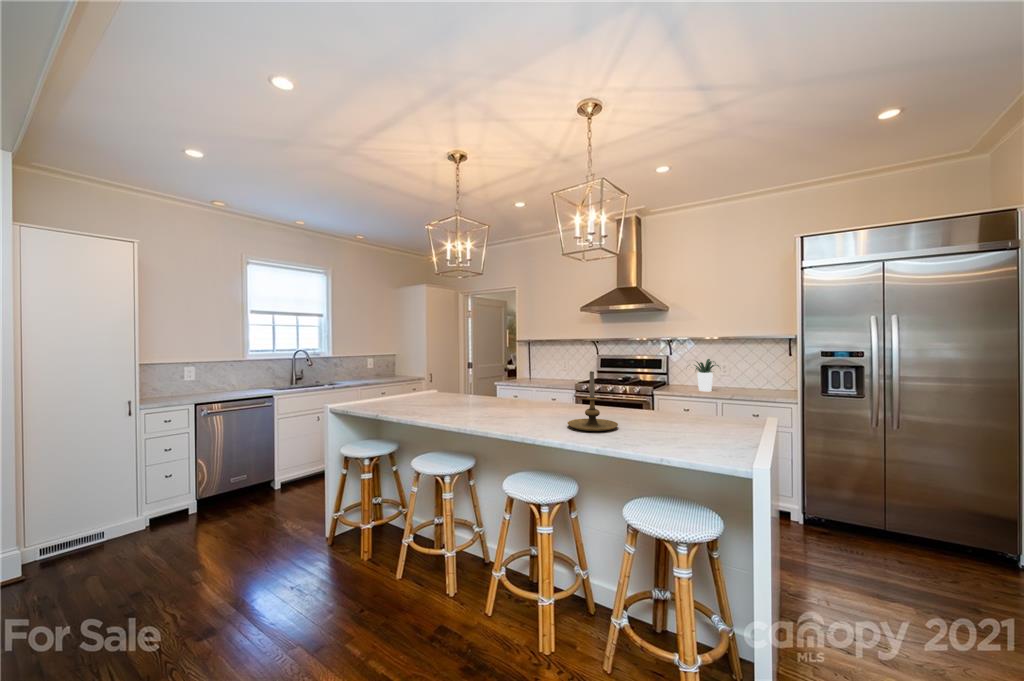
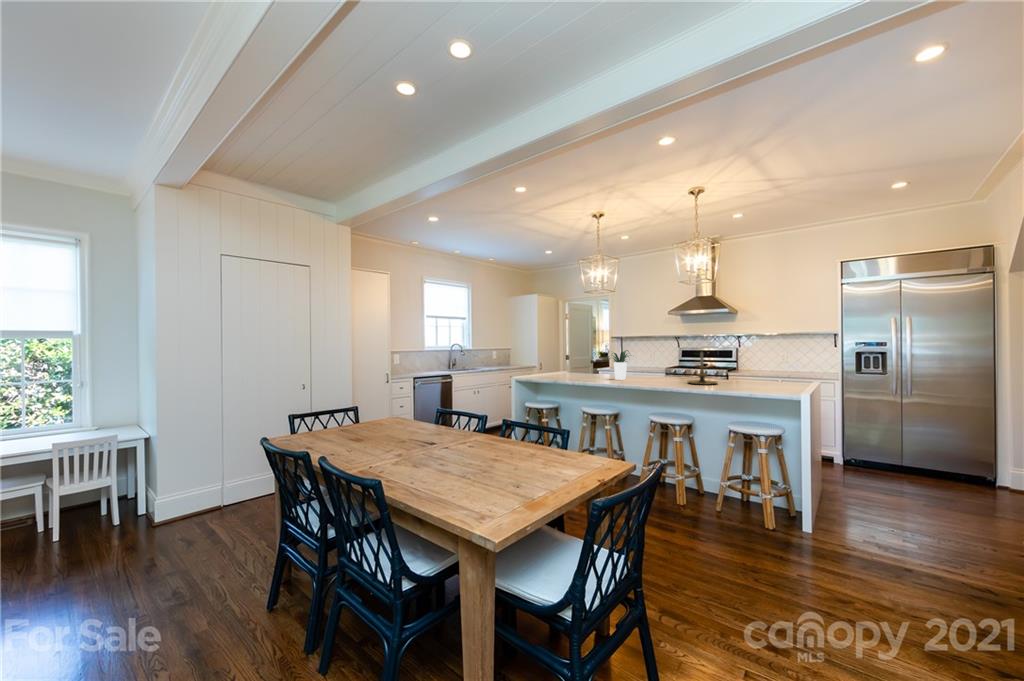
potted plant: present [694,359,719,391] -> present [608,350,629,379]

